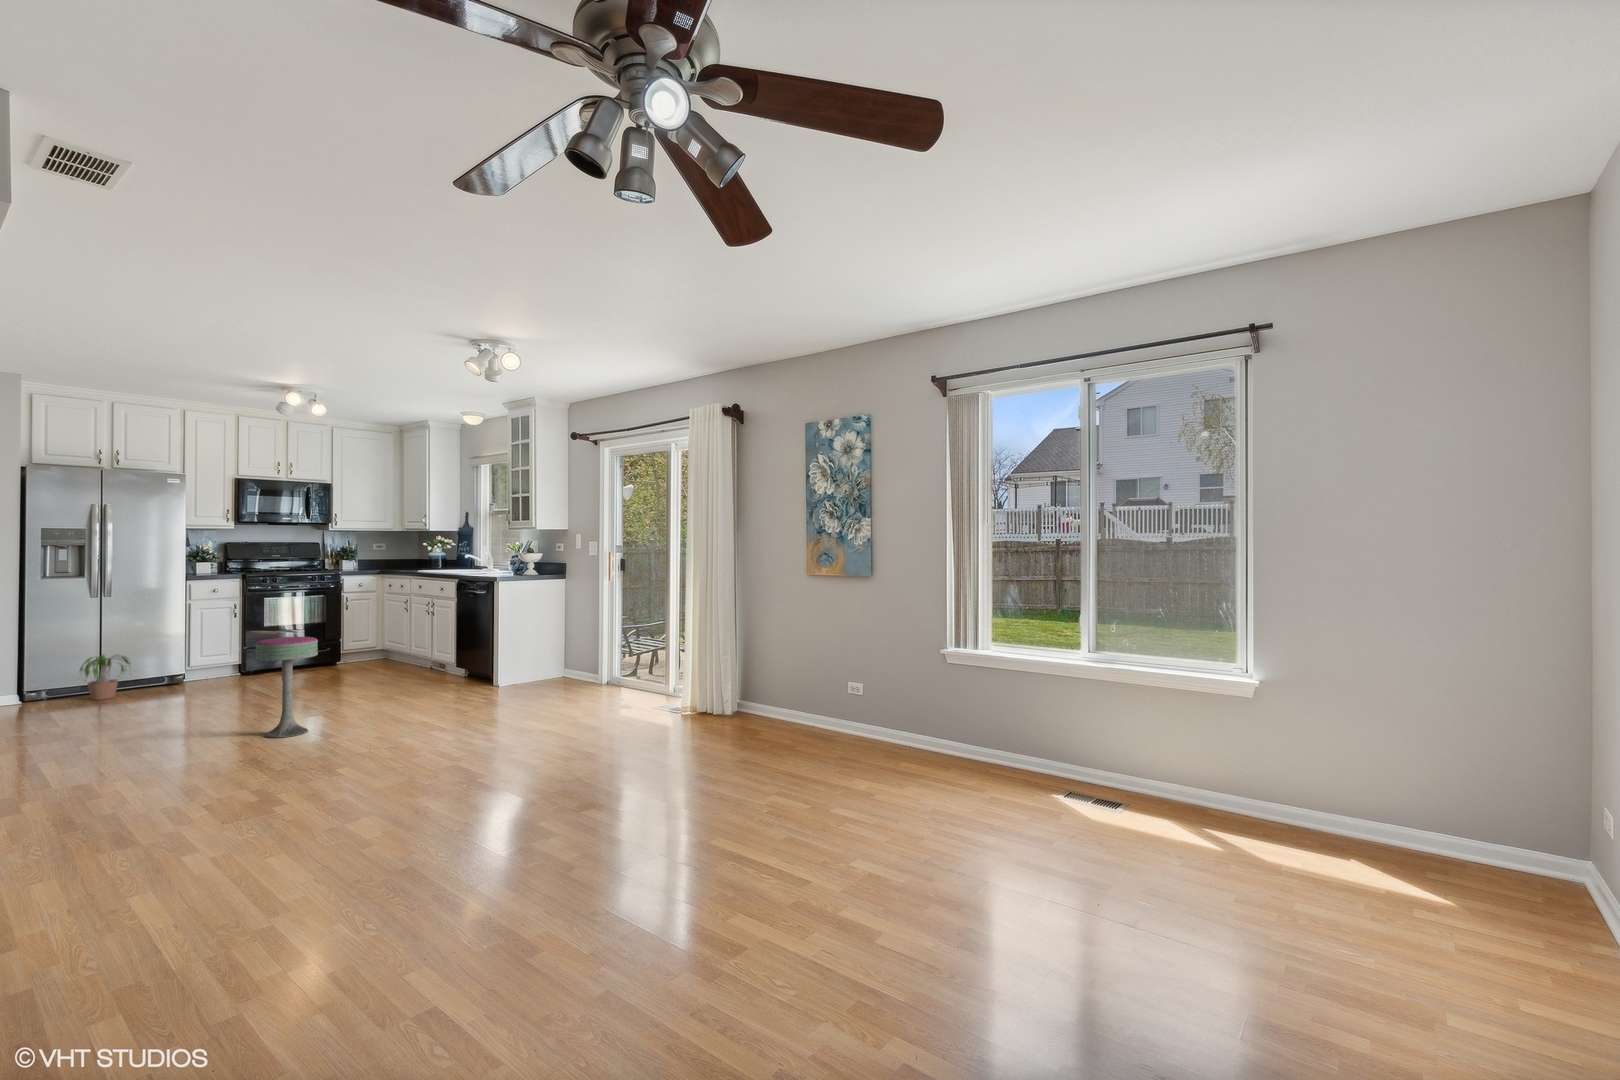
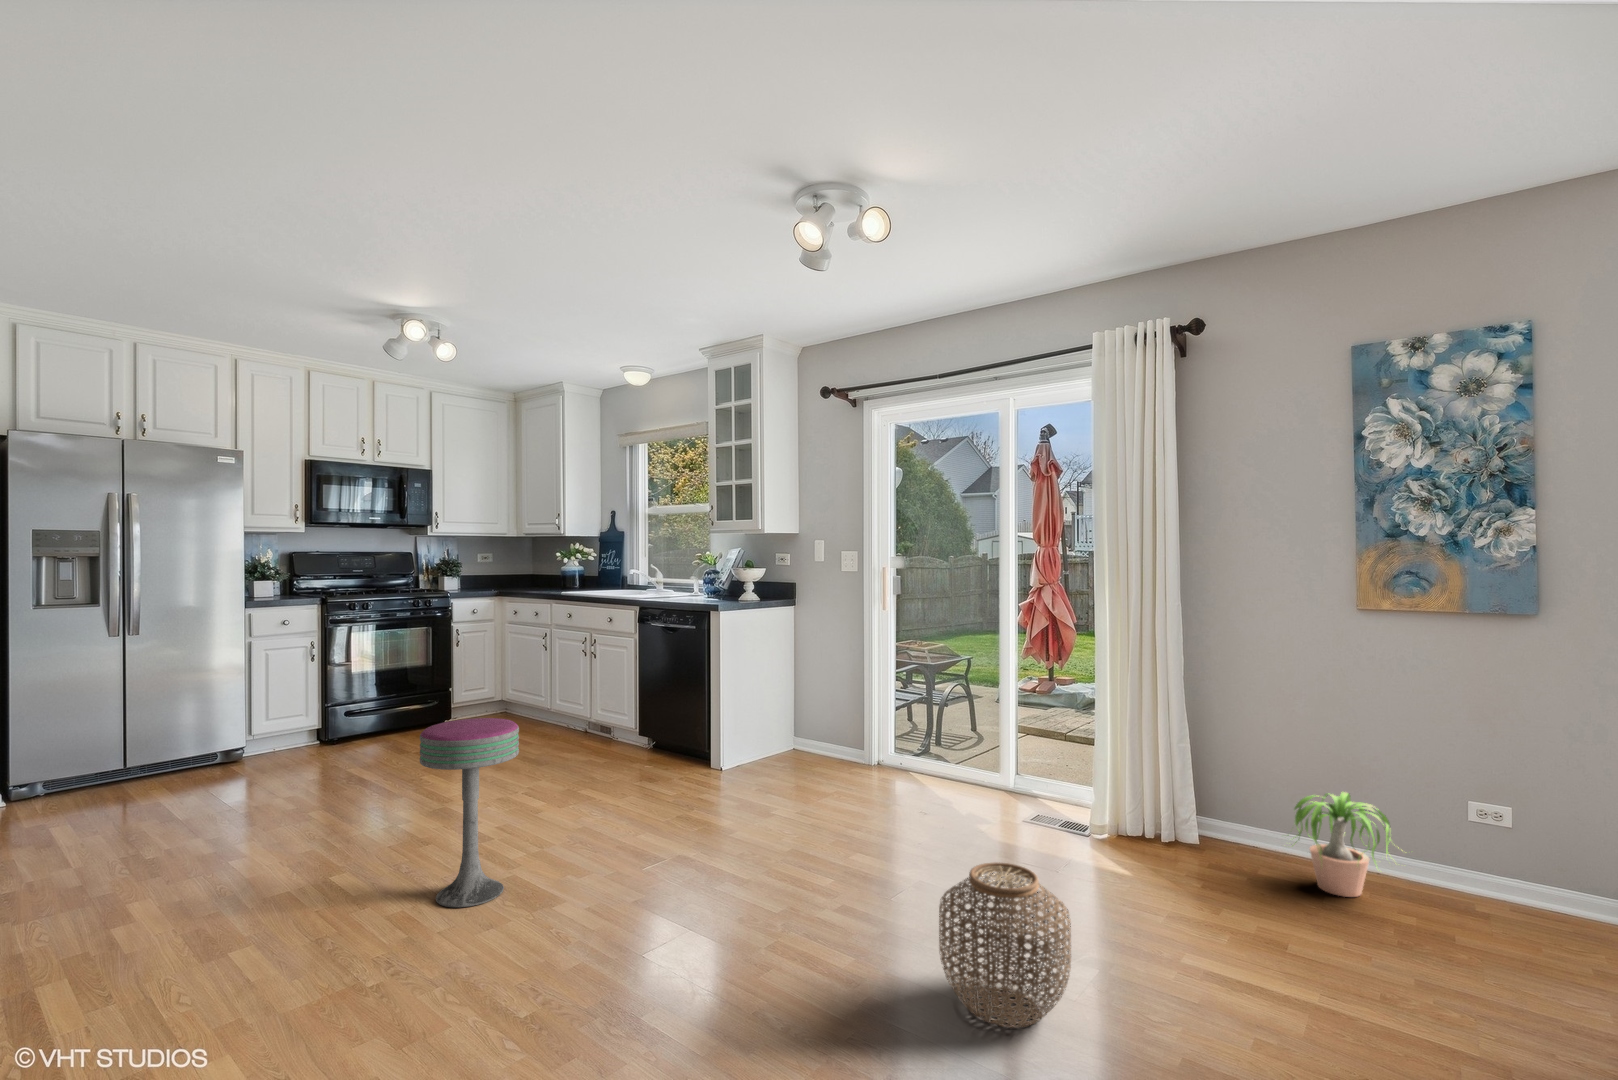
potted plant: present [80,655,130,700] -> present [1295,792,1391,897]
woven basket: none [486,697,553,770] -> present [939,862,1071,1027]

